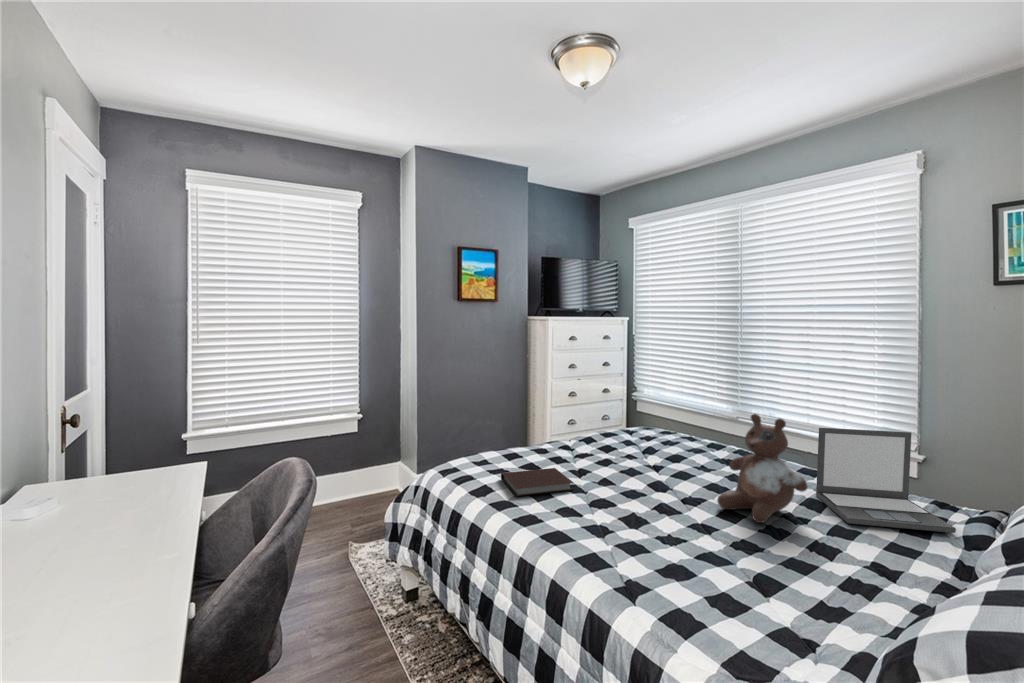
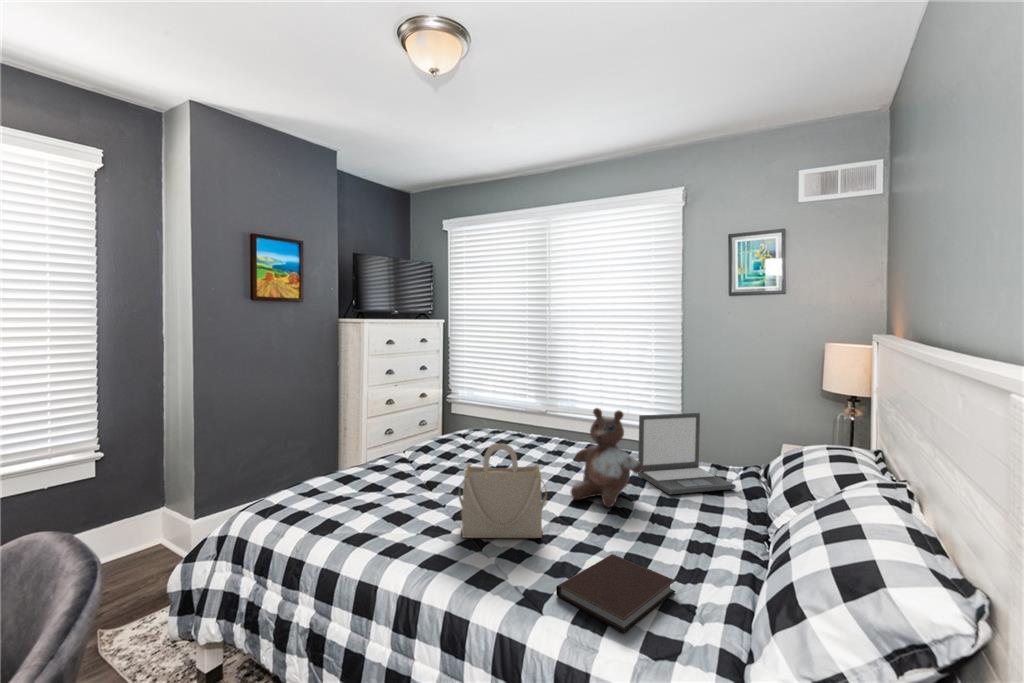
handbag: none [588,438,677,537] -> present [459,443,547,538]
notebook: present [501,468,573,496] -> present [556,554,676,633]

